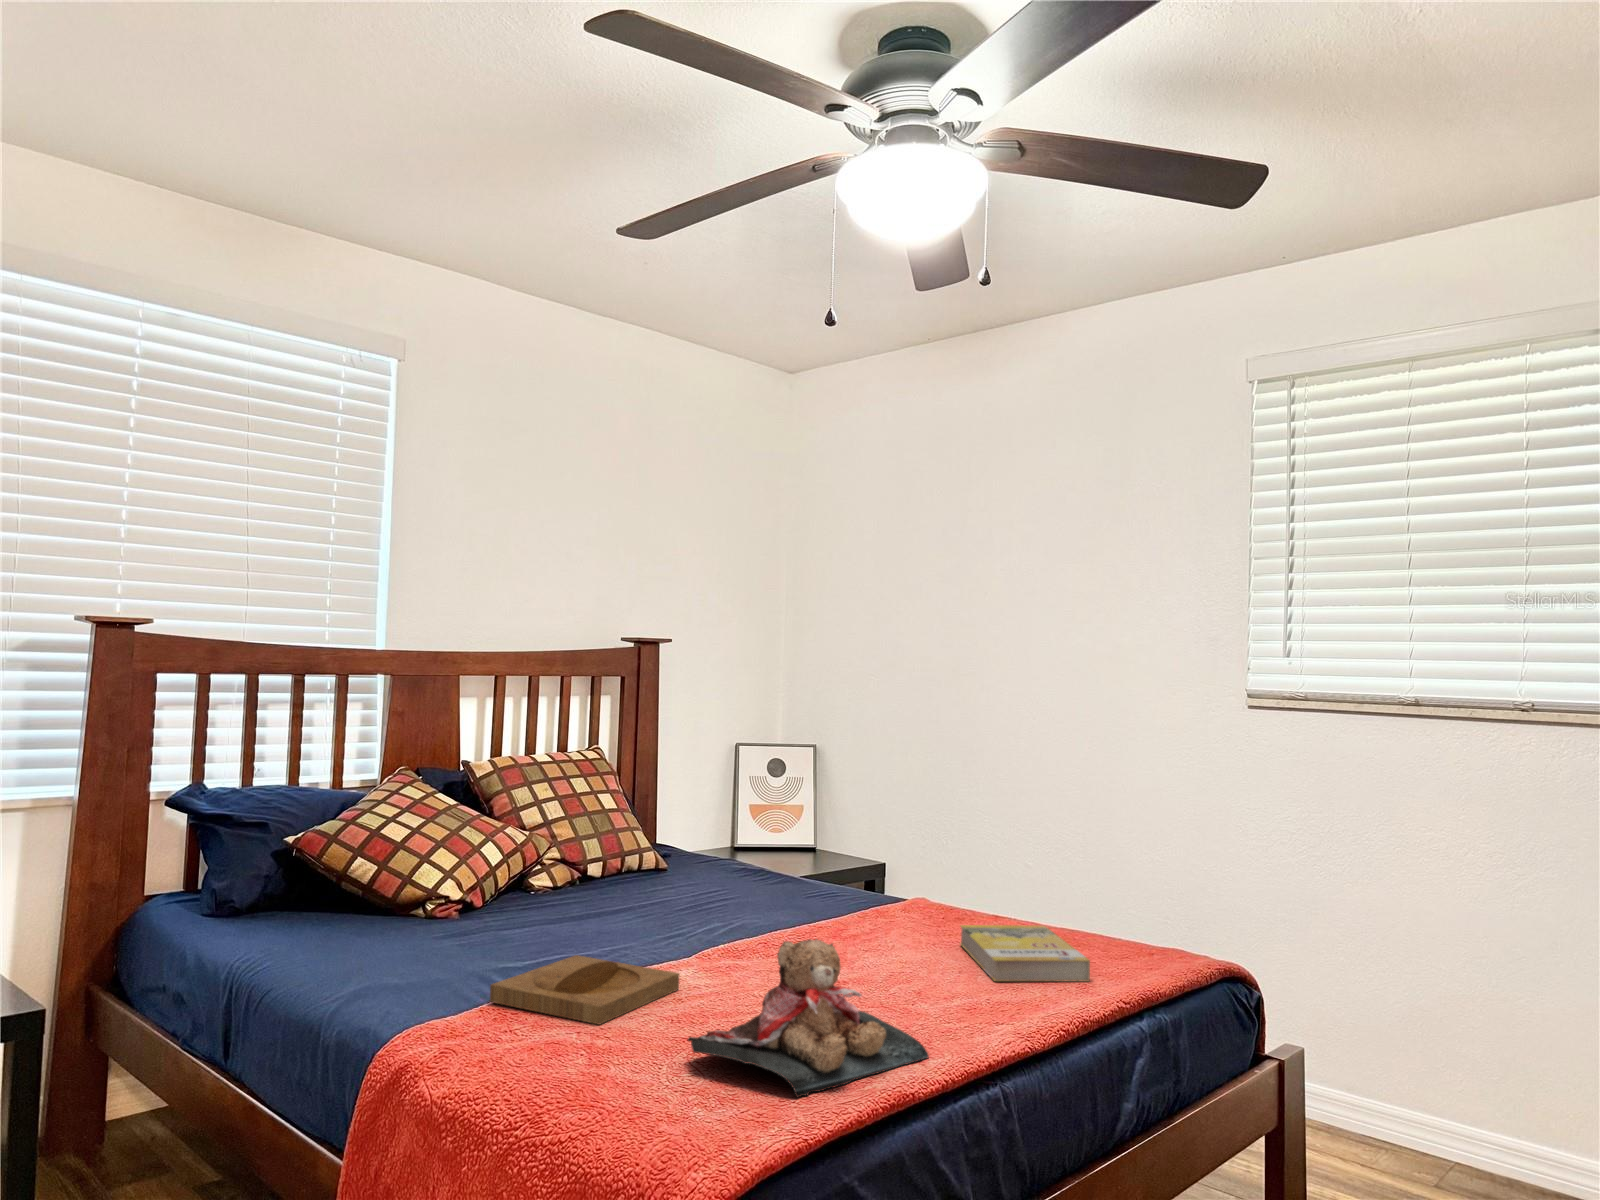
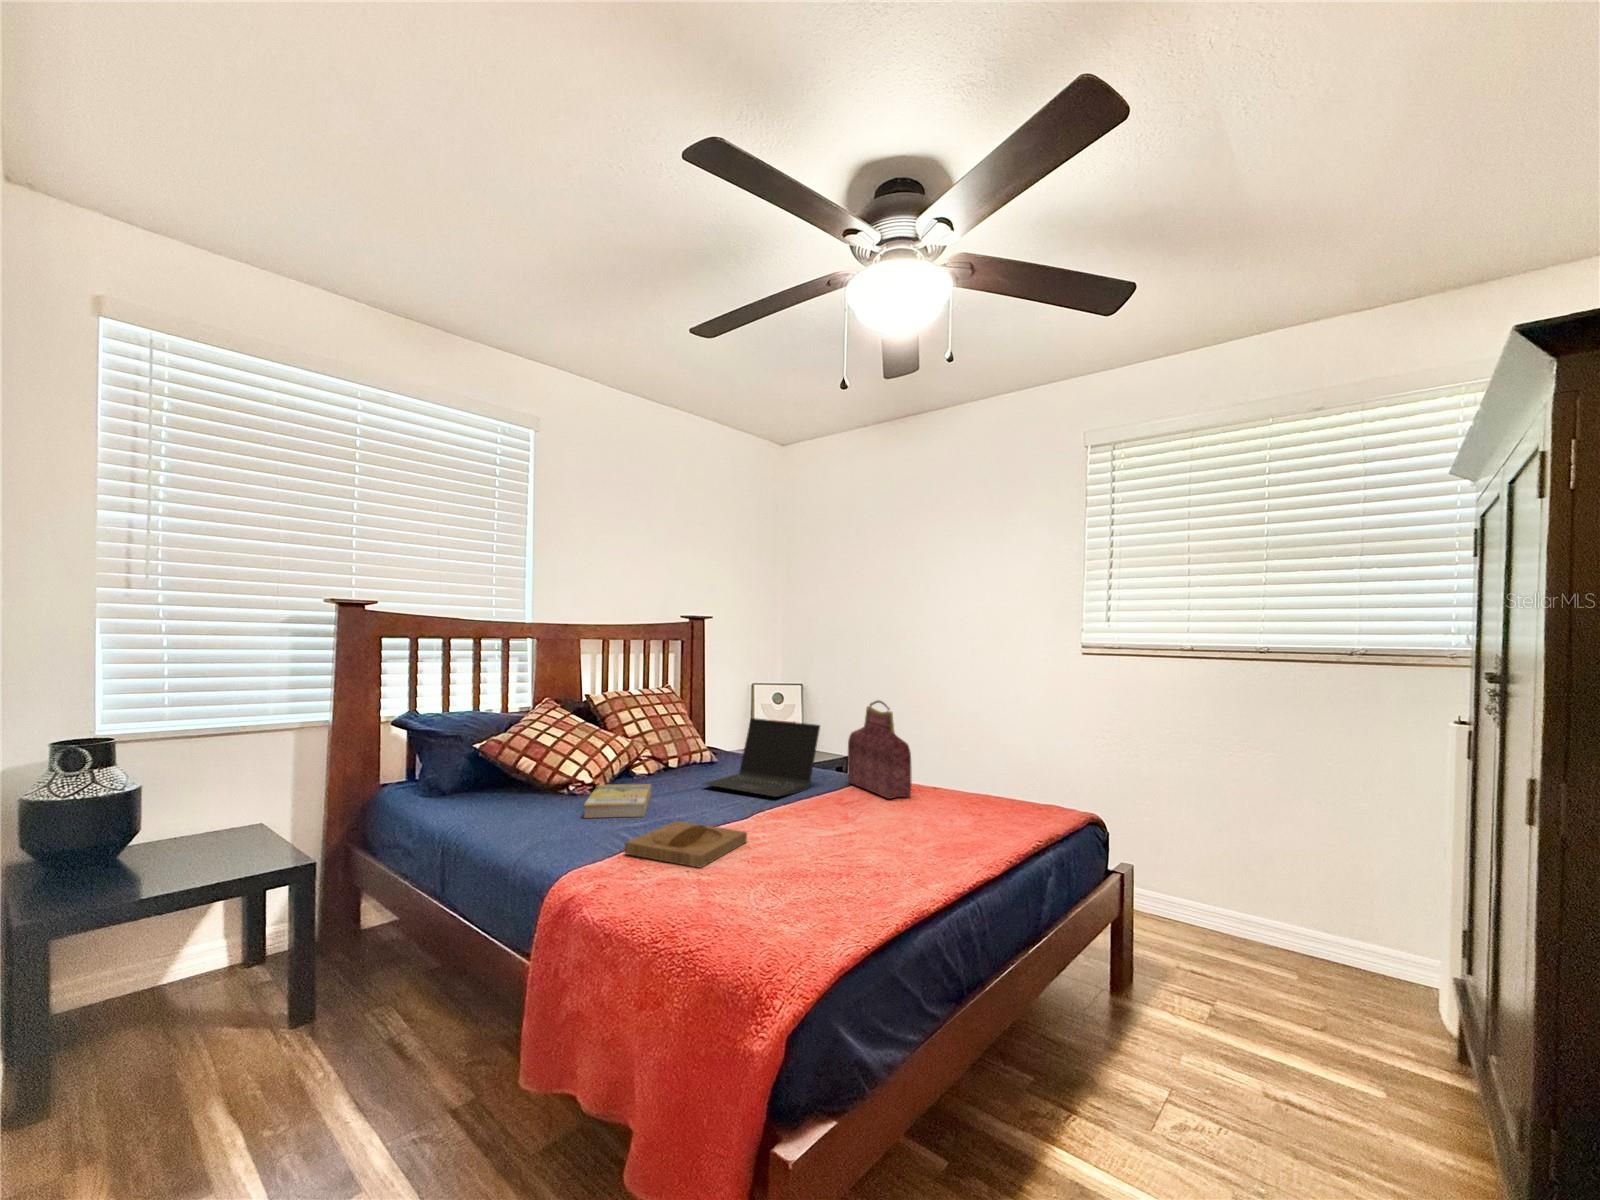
handbag: none [860,776,953,930] -> present [847,701,912,799]
laptop: none [631,802,817,923] -> present [703,718,820,797]
book: present [960,925,1090,982] -> present [584,784,651,818]
teddy bear: present [687,939,929,1097] -> none [765,809,922,916]

